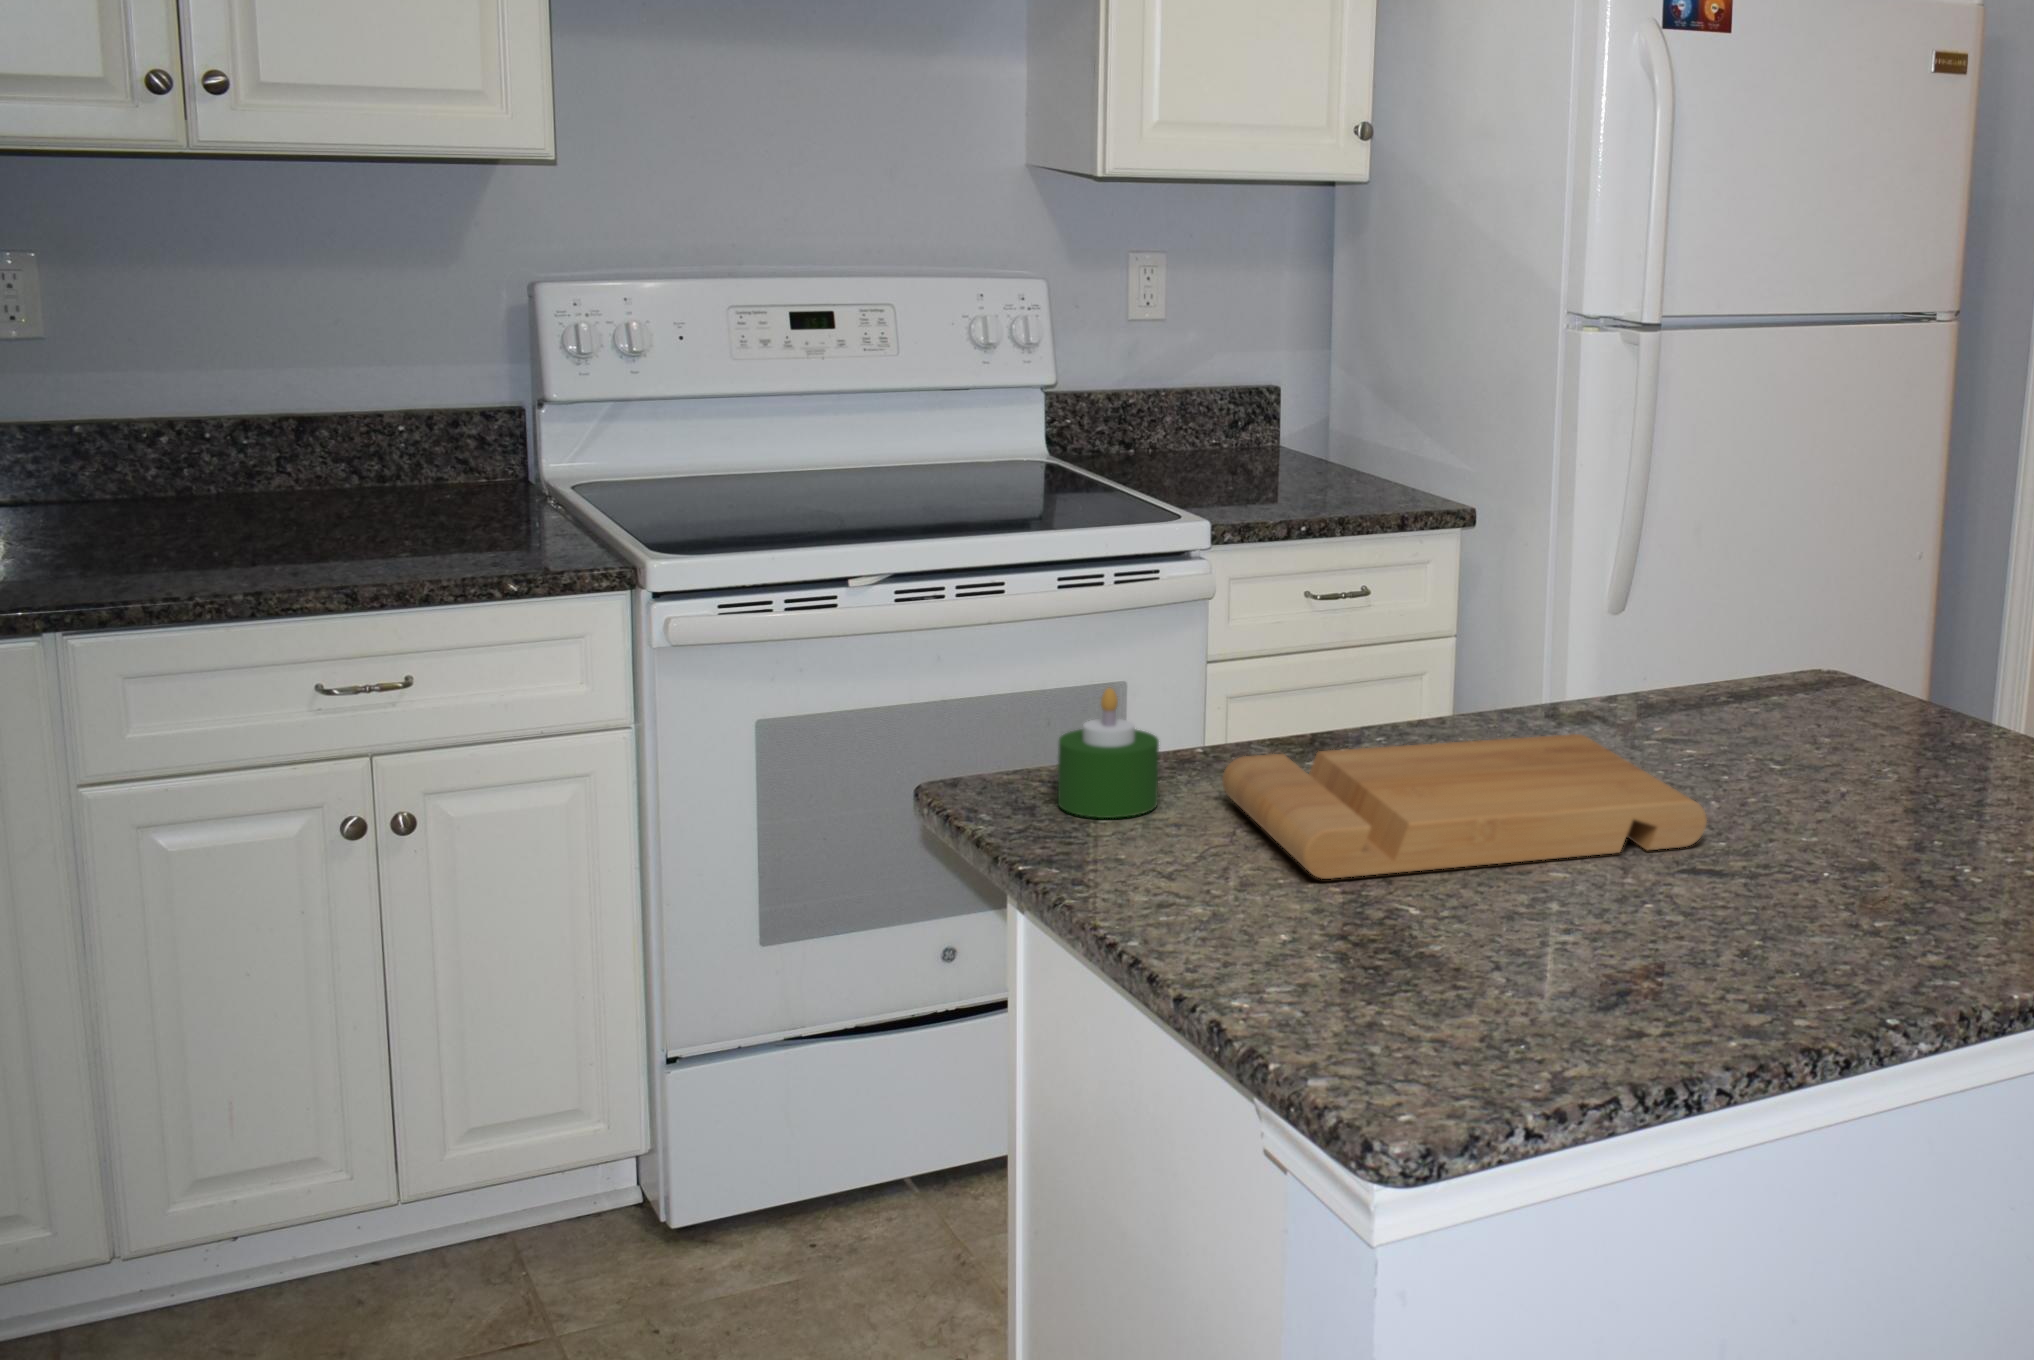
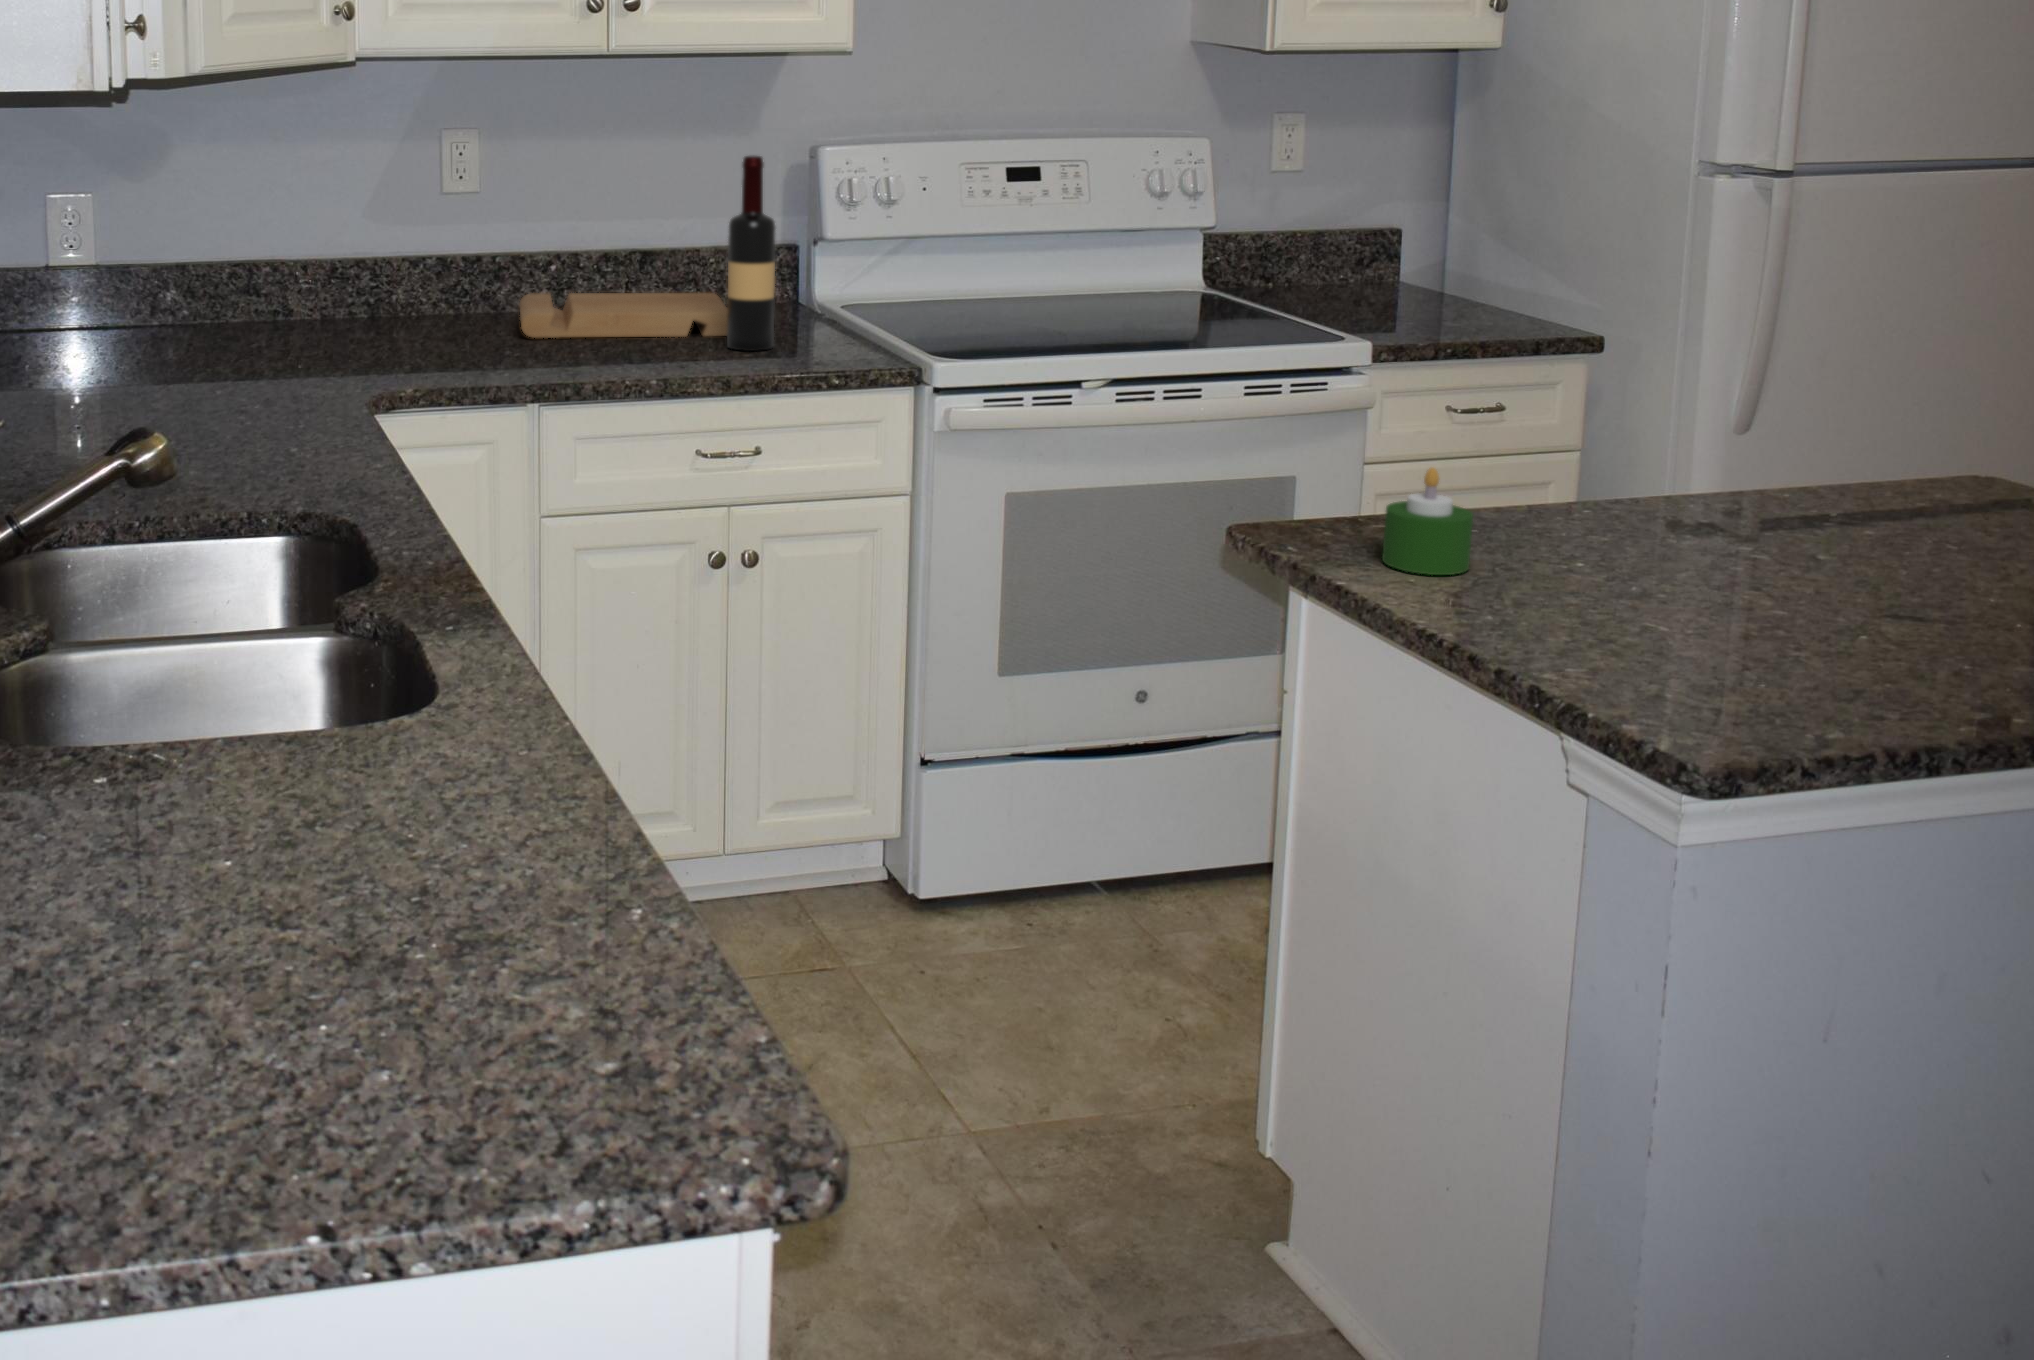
wine bottle: none [370,292,444,548] -> present [727,156,775,351]
cutting board: present [1222,734,1707,879] -> present [519,293,728,338]

